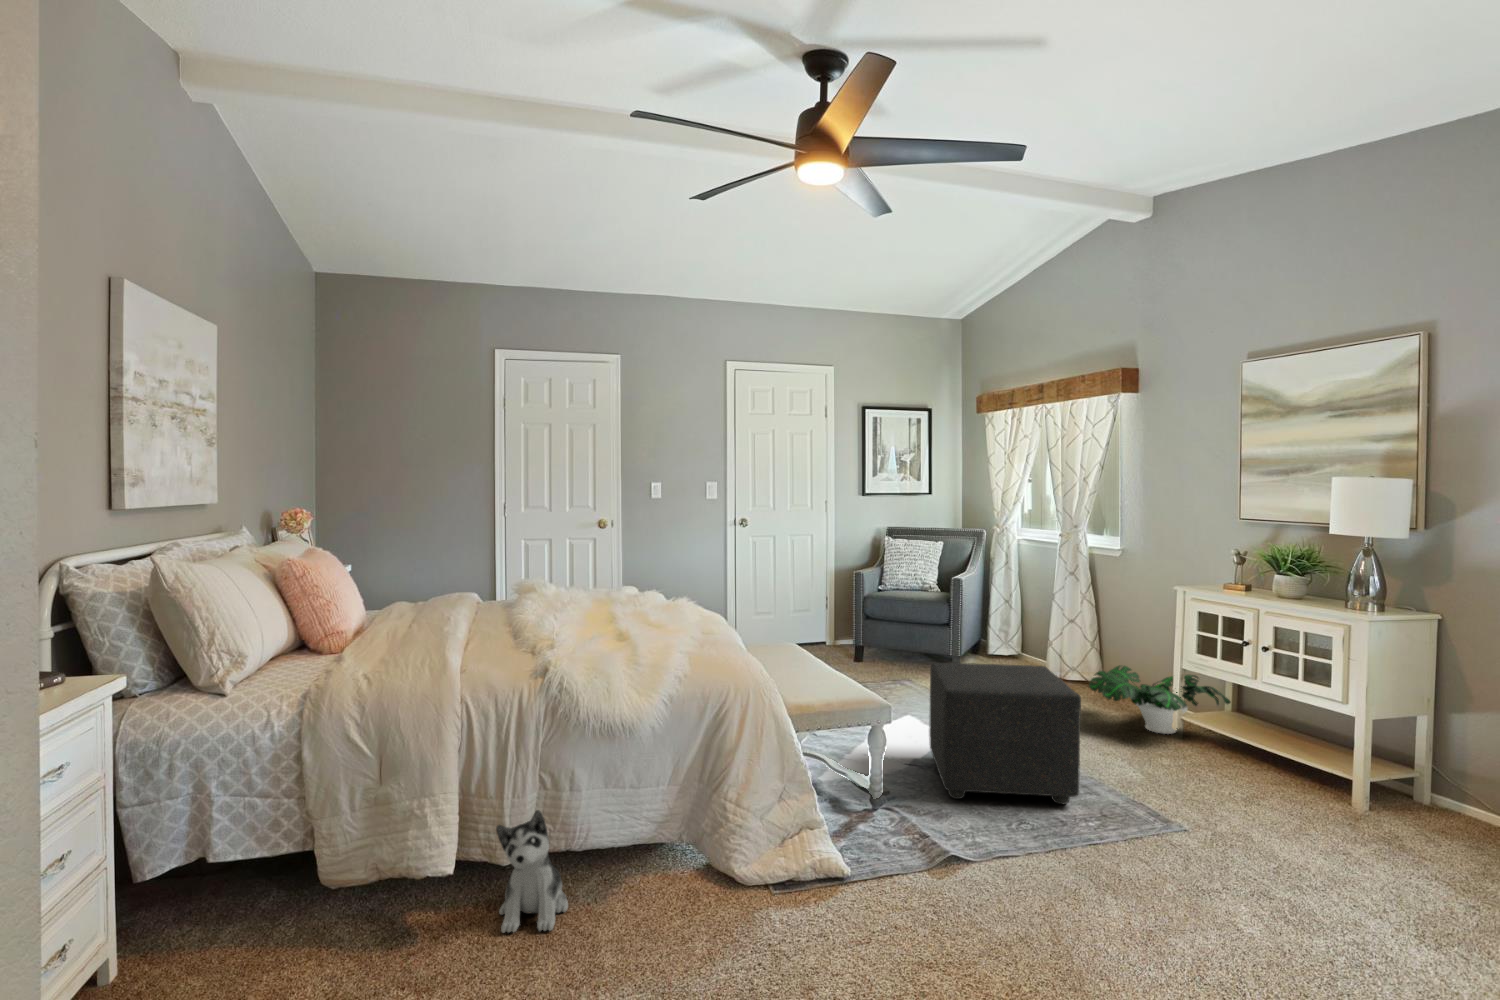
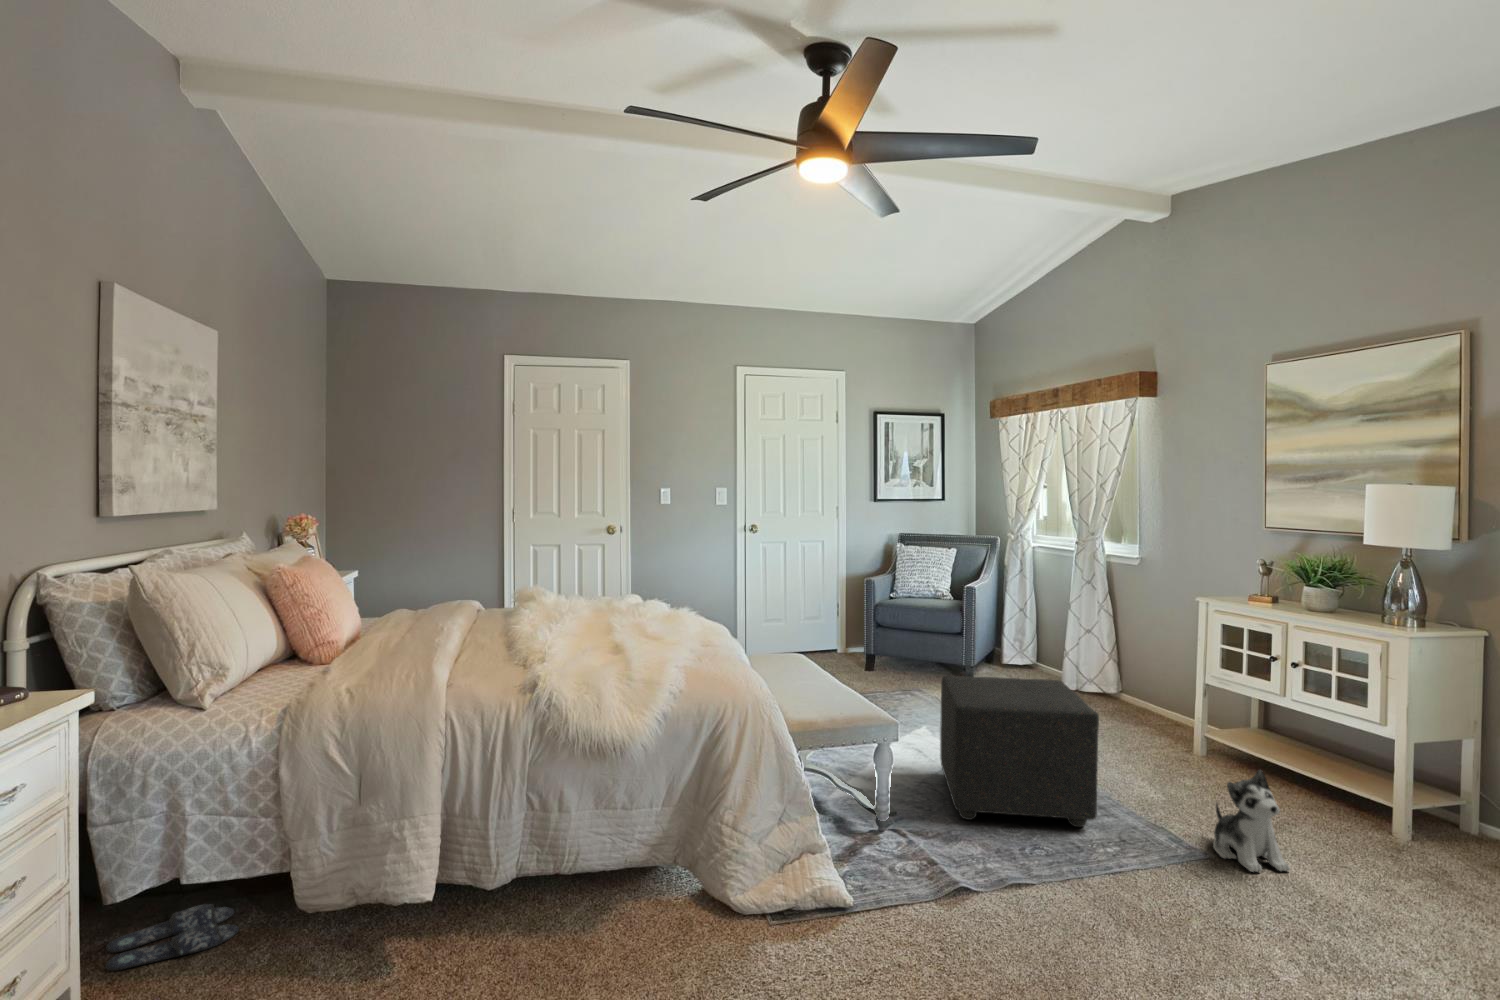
potted plant: present [1089,665,1231,734] -> none [1107,678,1257,750]
plush toy: present [496,810,568,933] -> present [1213,770,1290,872]
slippers: none [133,884,261,945] -> present [105,904,239,971]

